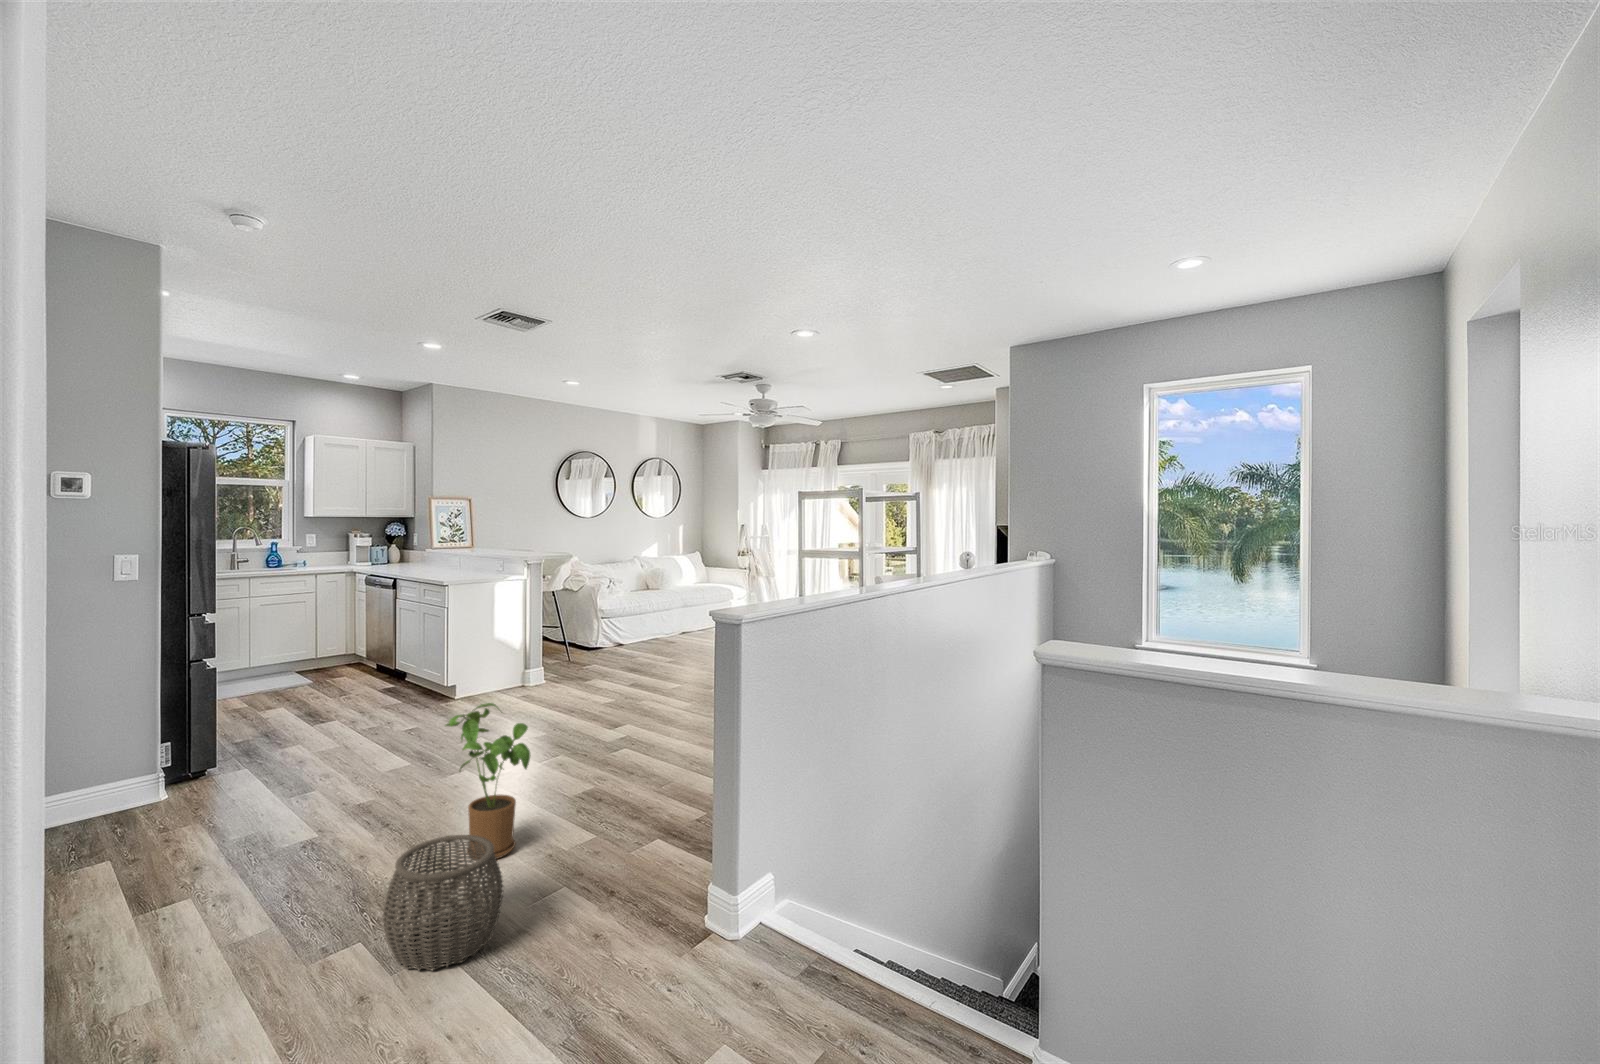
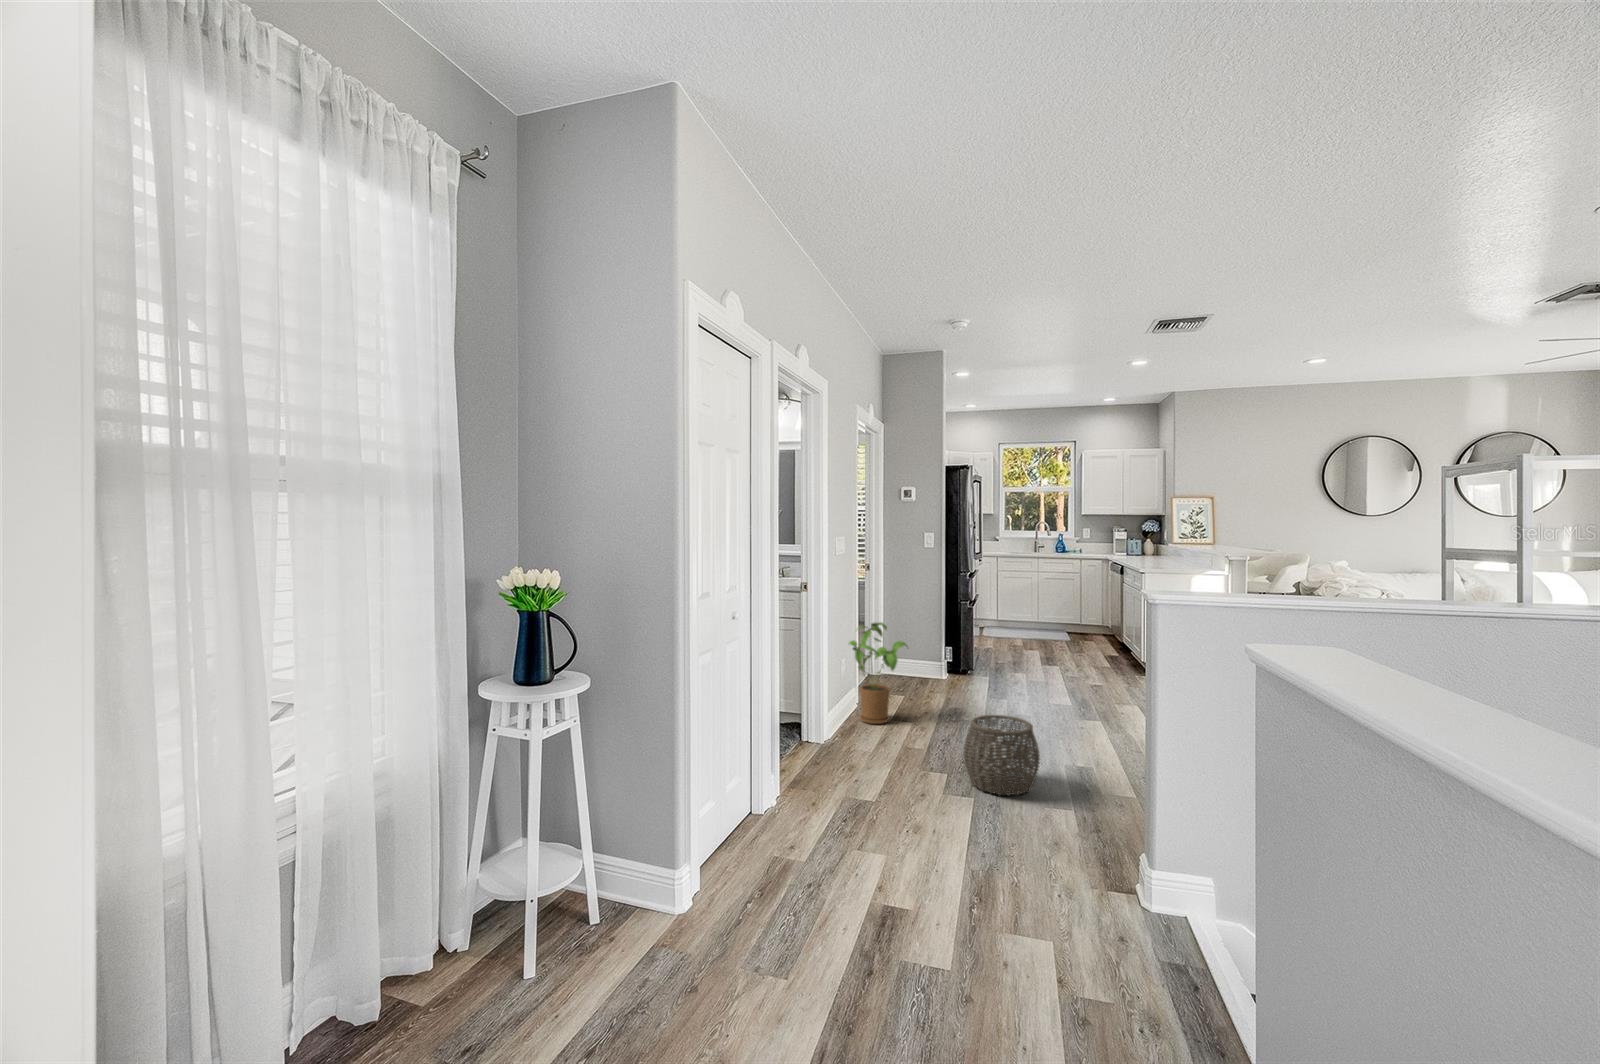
house plant: present [446,703,531,859] -> present [848,622,907,724]

